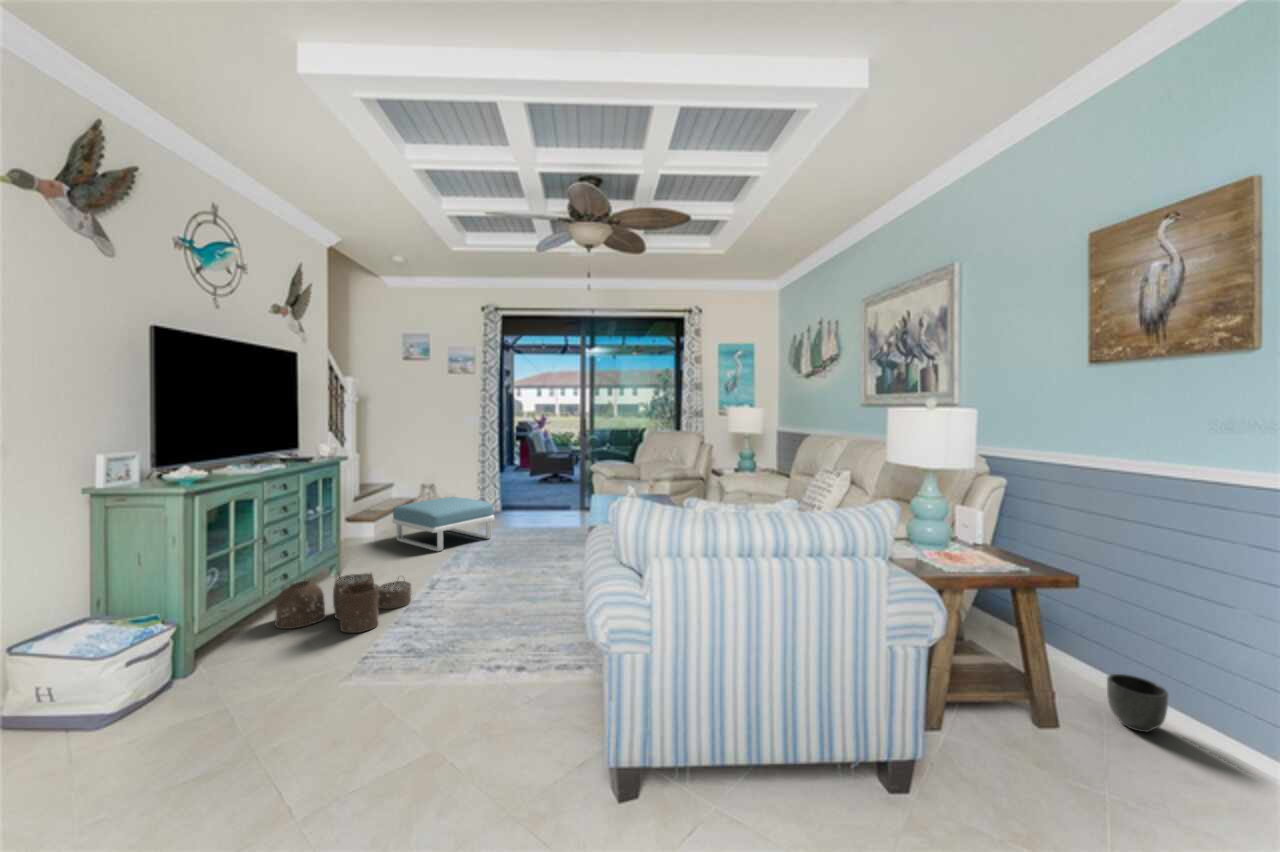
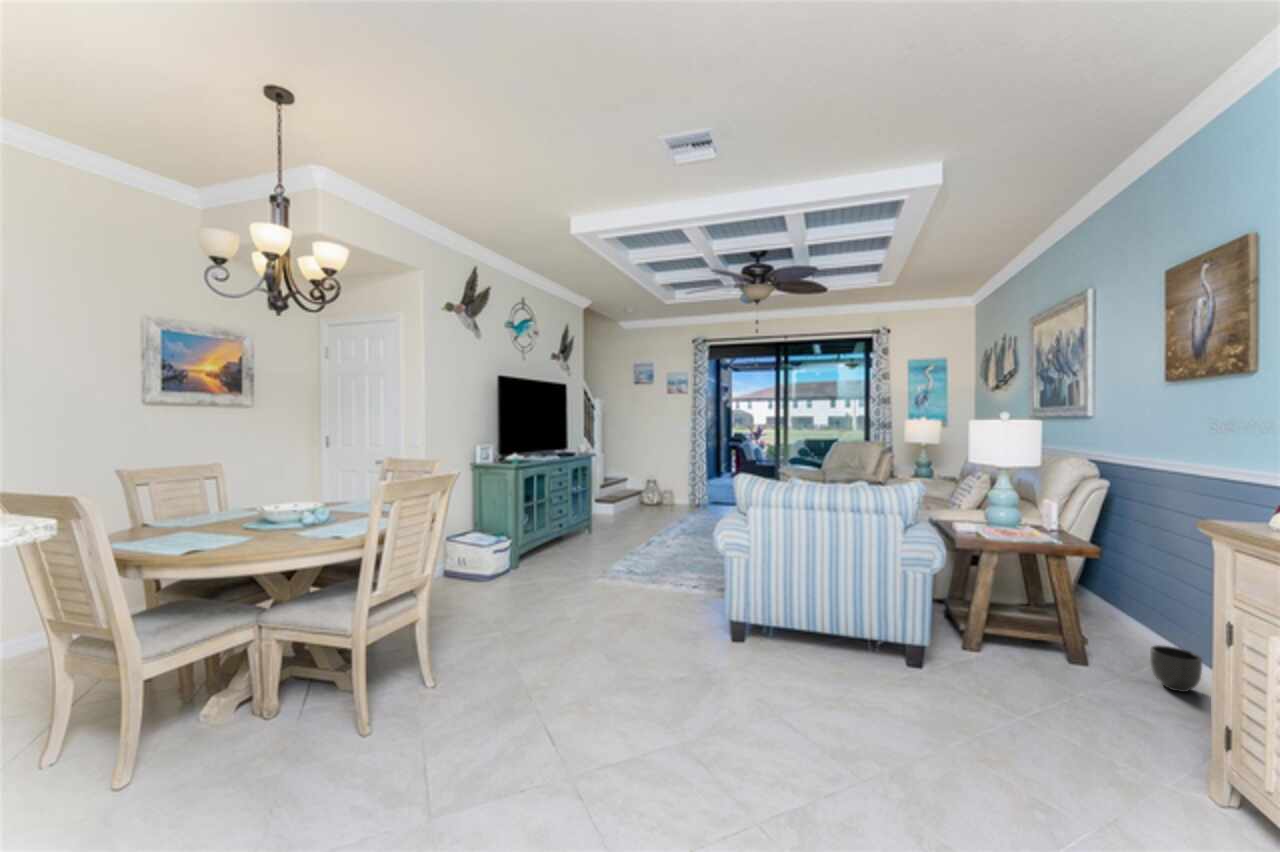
footstool: present [392,497,494,551] -> none [623,490,696,528]
woven basket: present [275,572,411,633] -> none [554,527,633,564]

